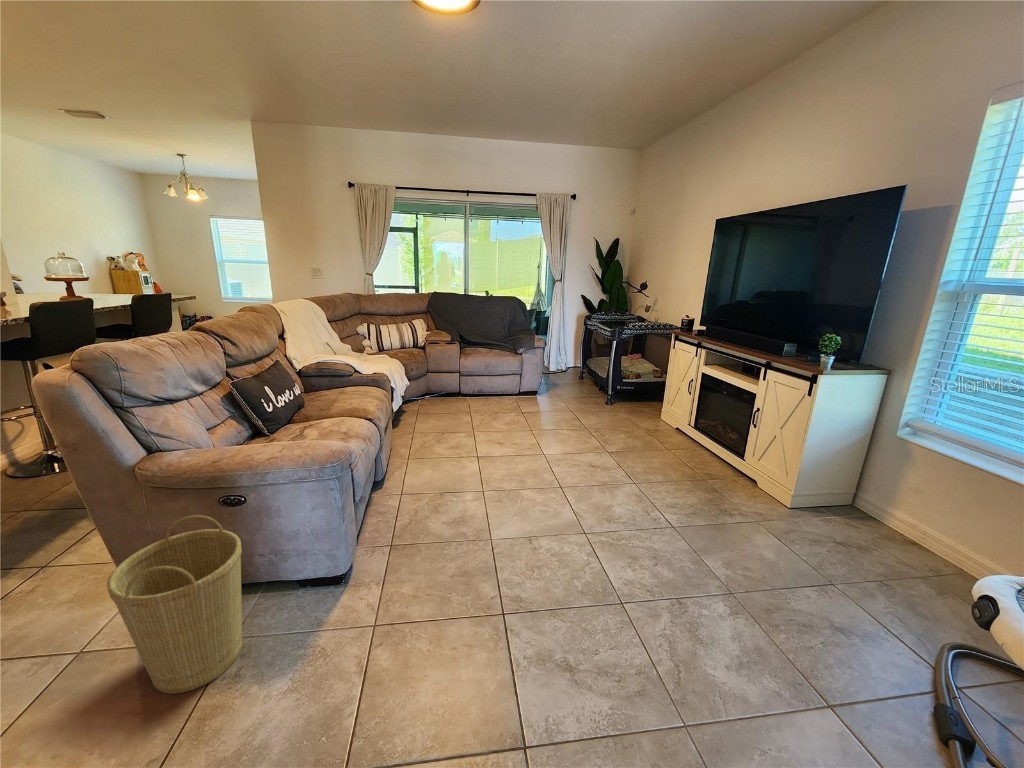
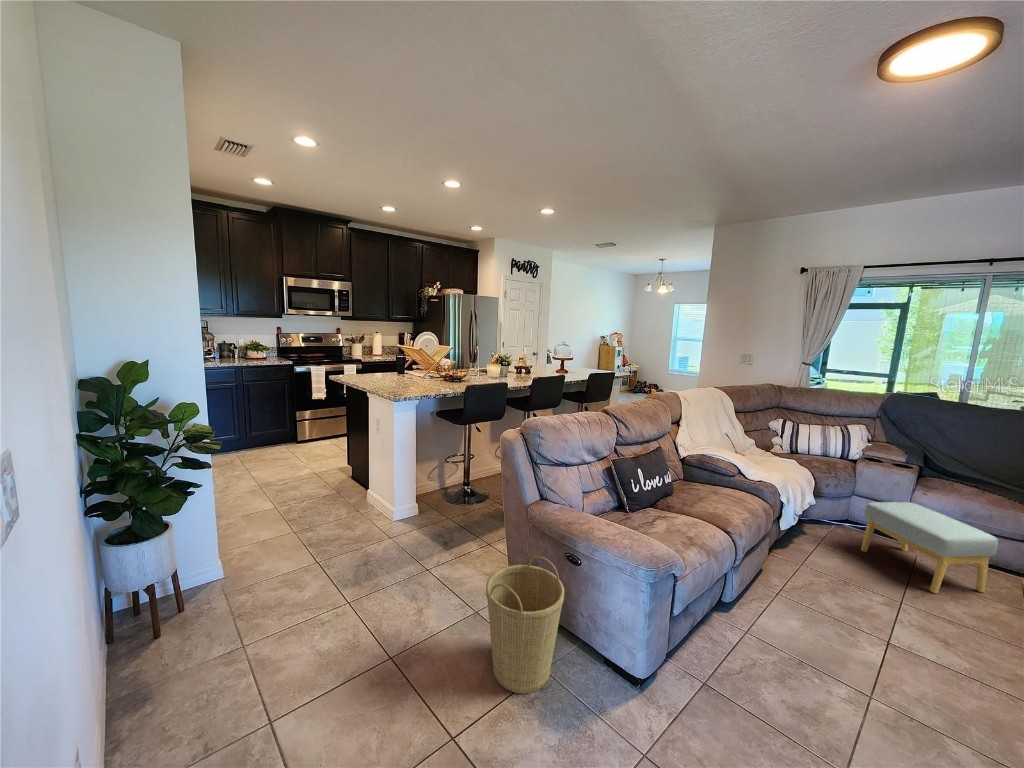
footstool: none [440,367,505,419] -> present [861,502,998,593]

